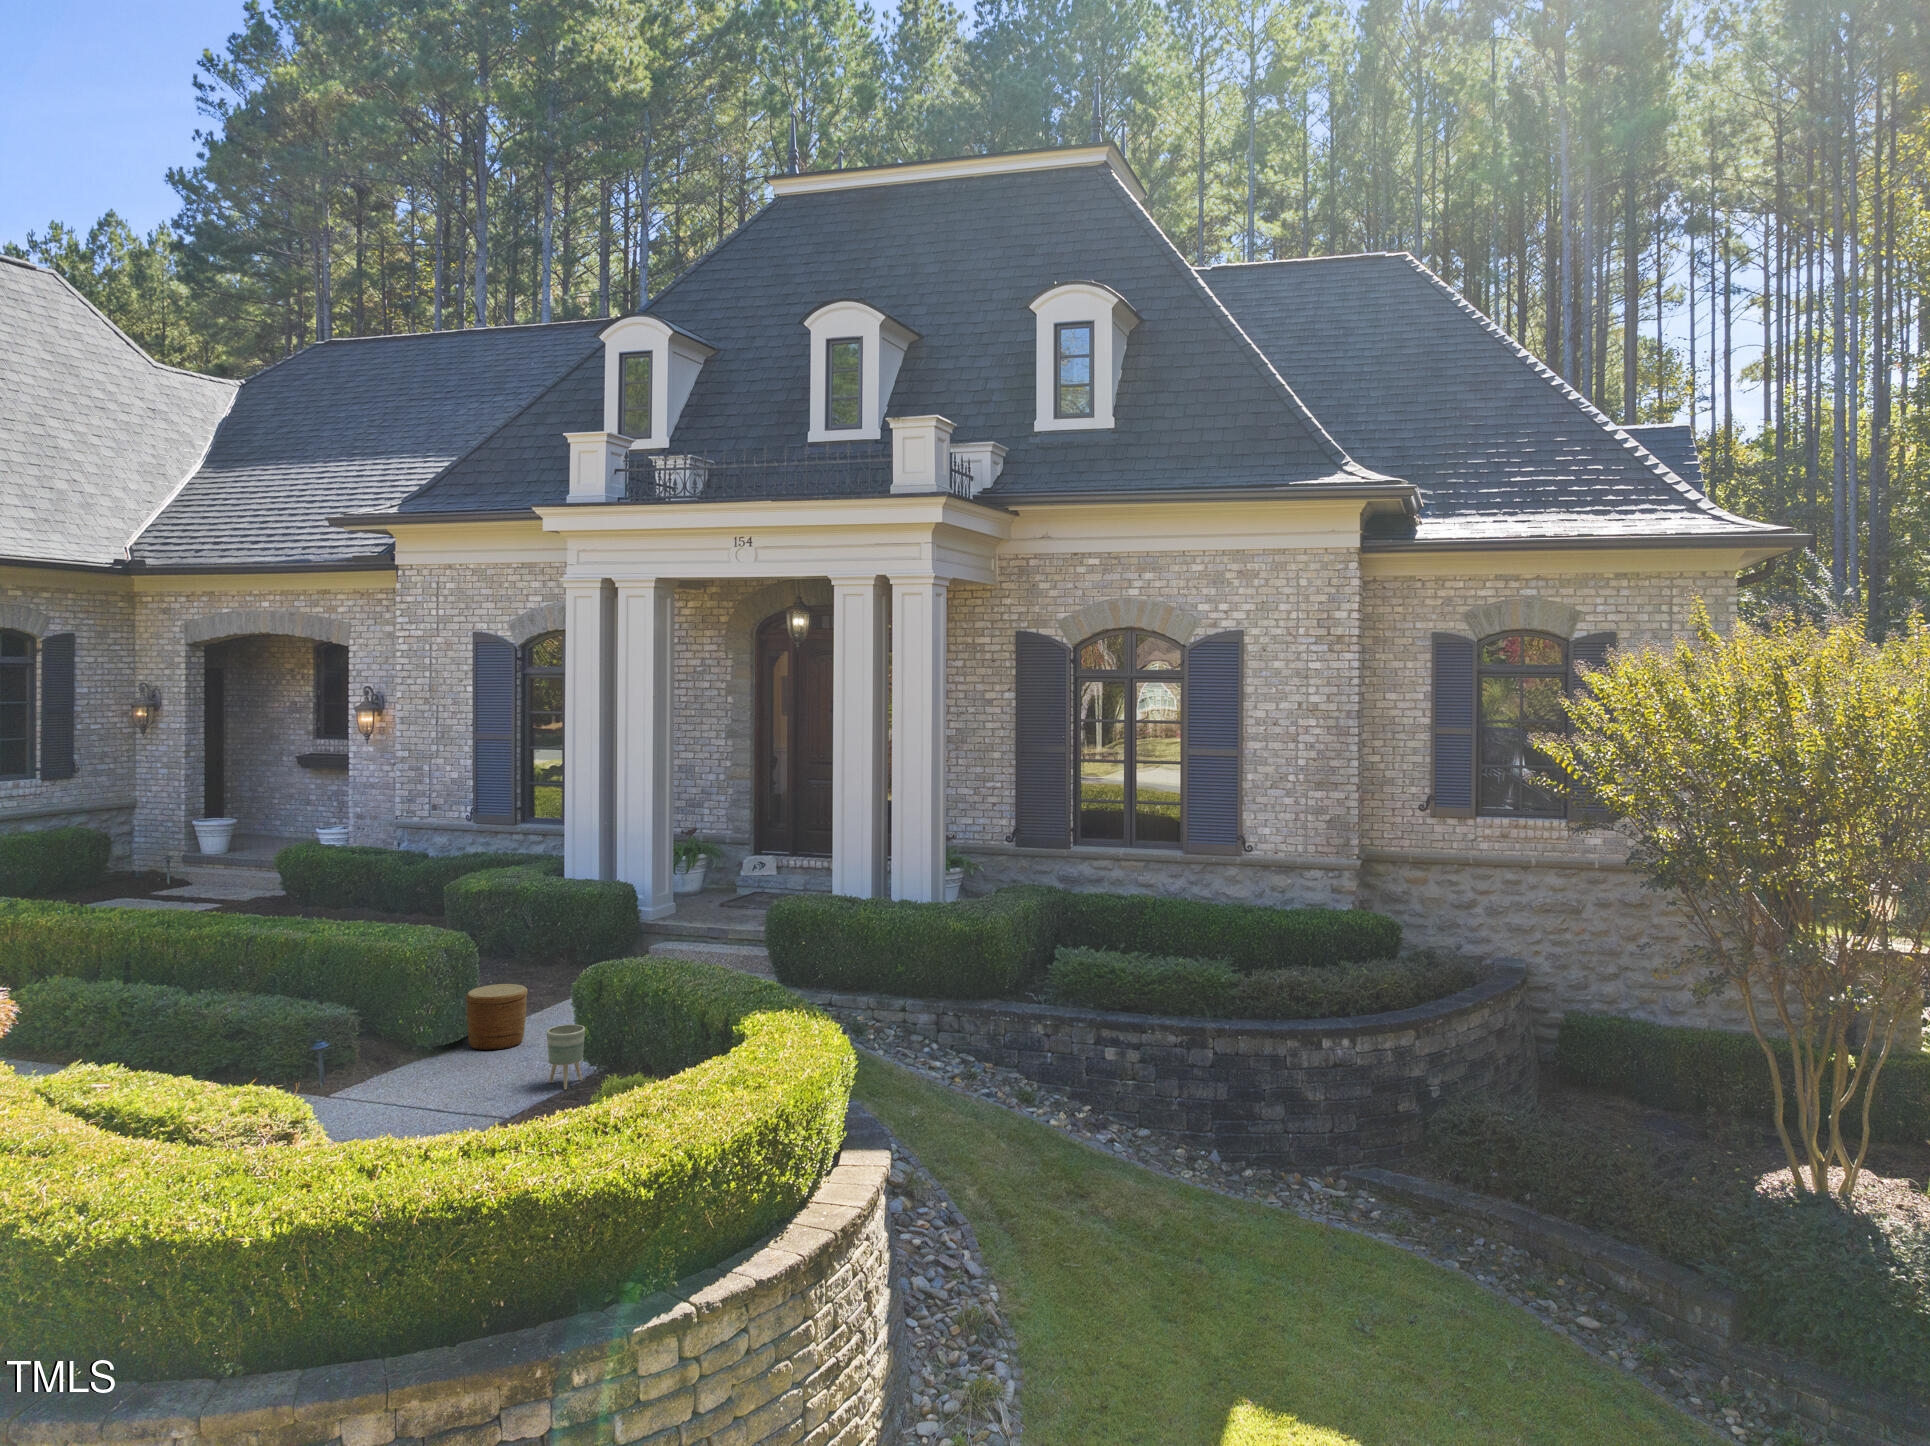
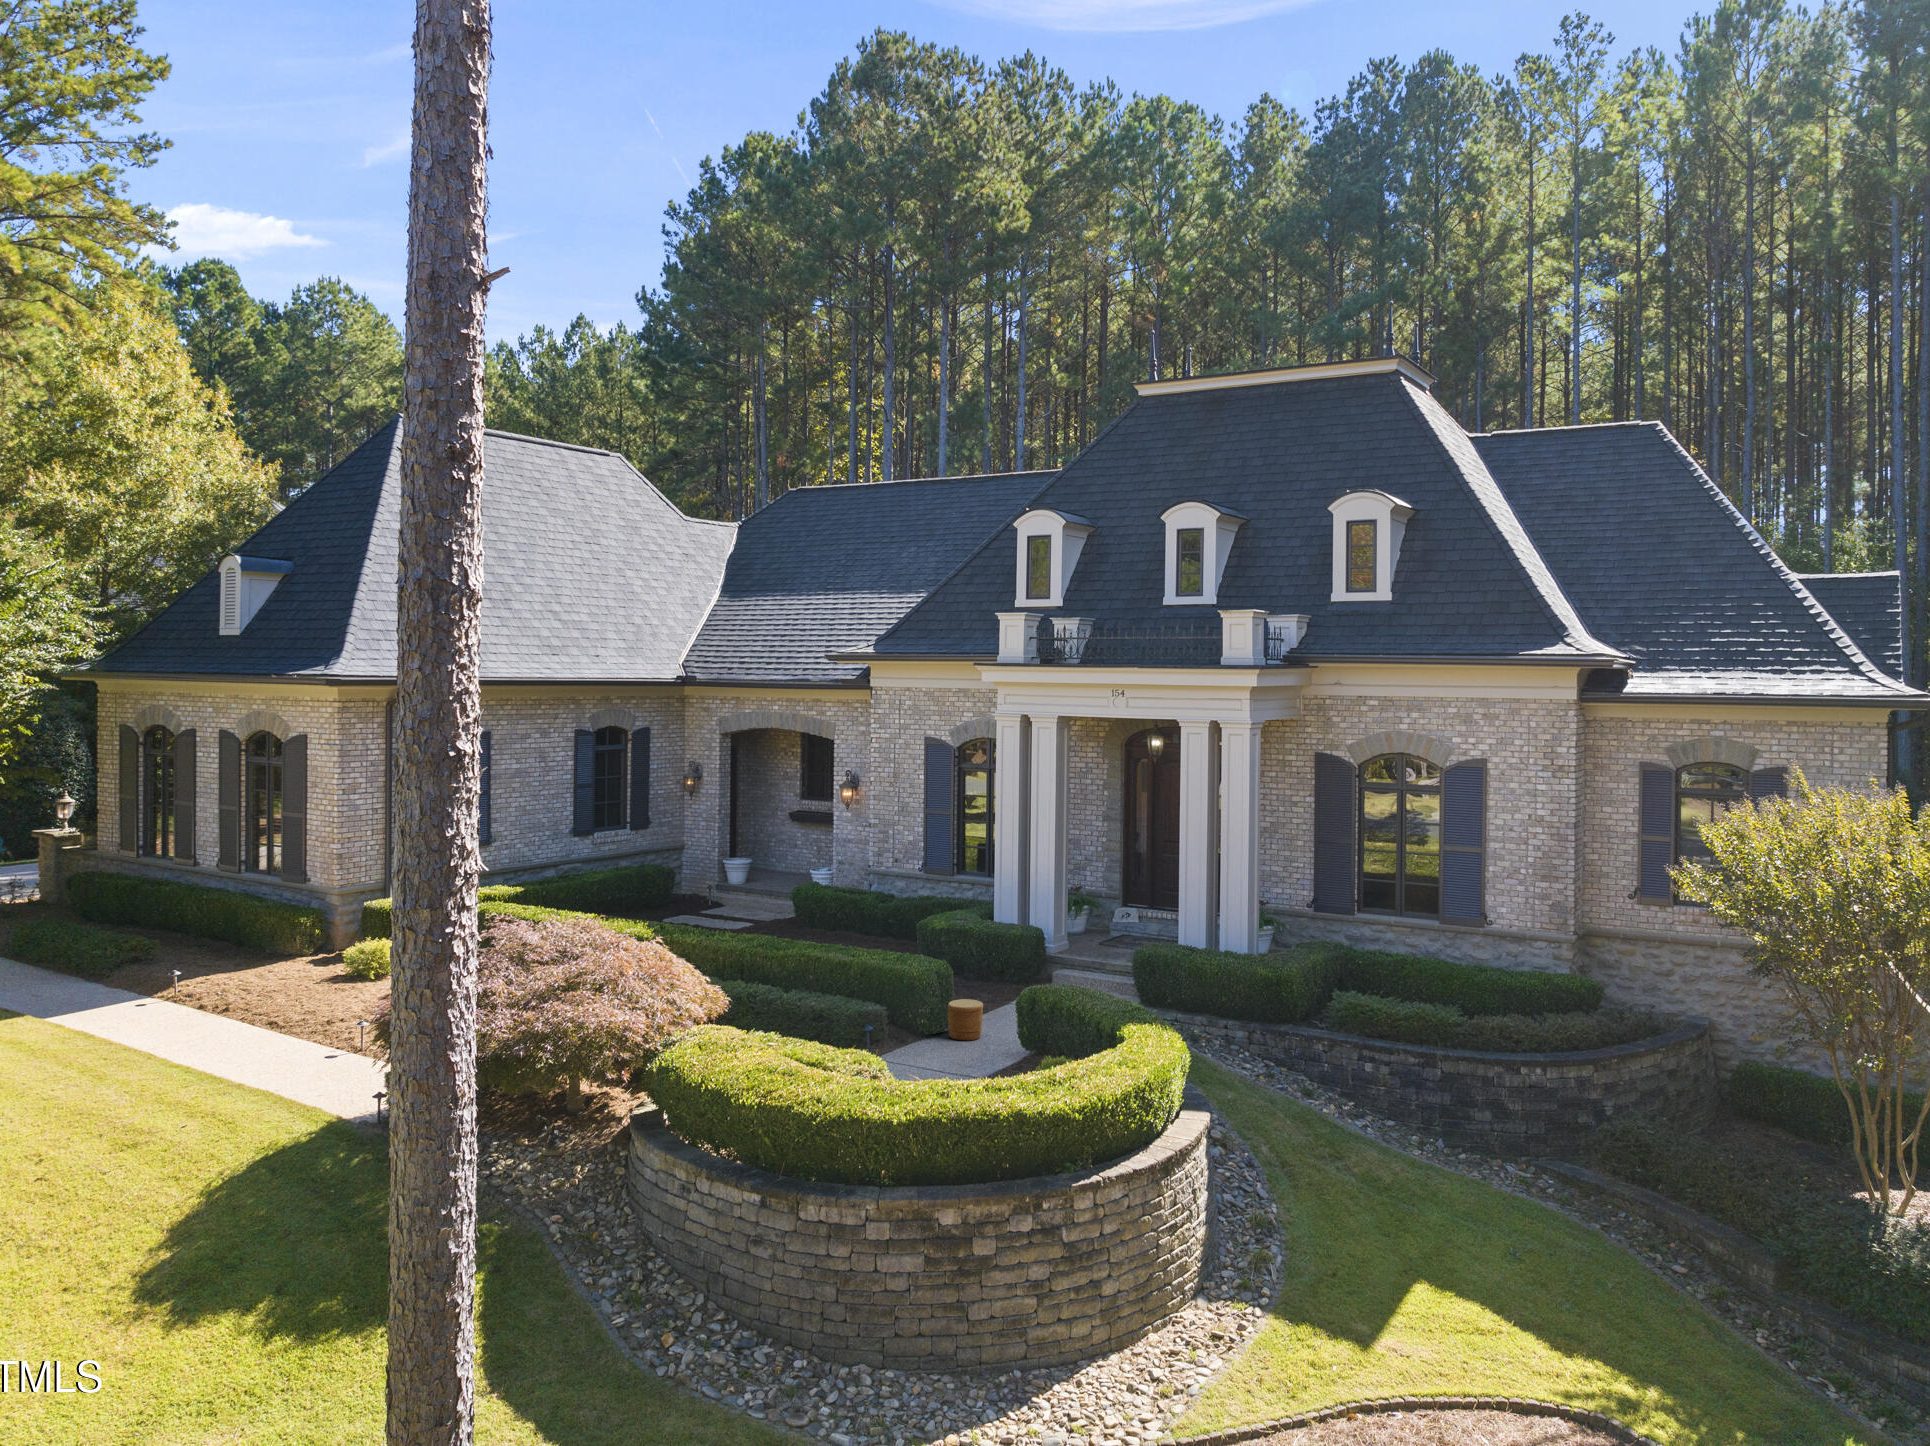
planter: present [547,1024,585,1090] -> none [1002,1029,1024,1069]

